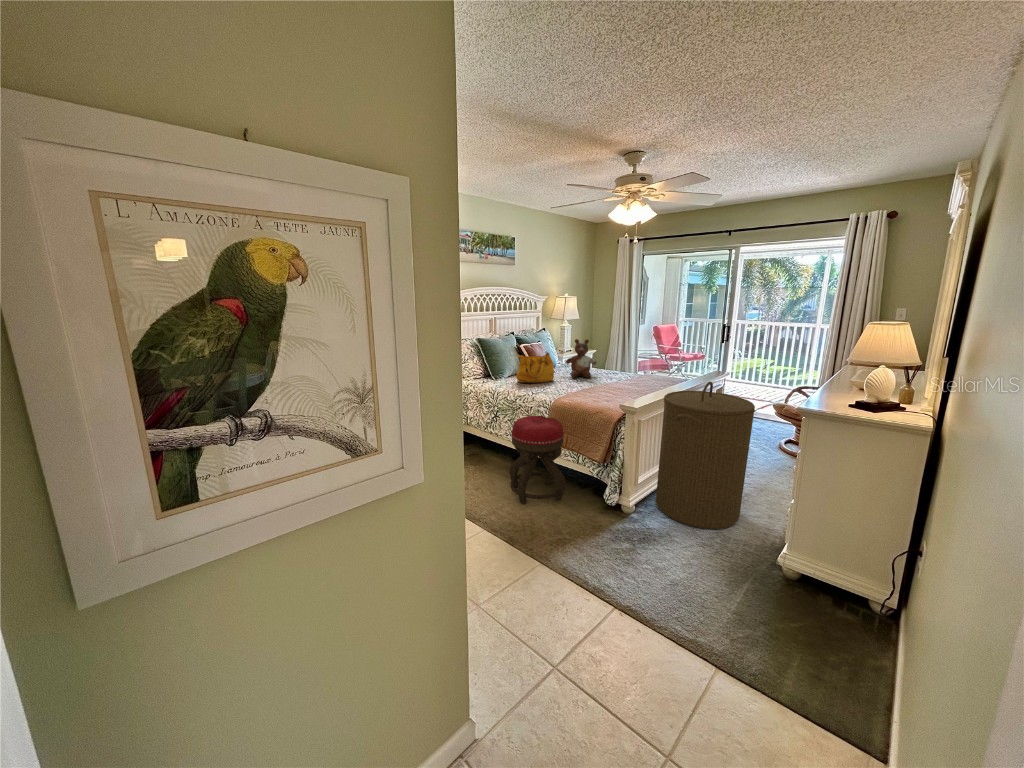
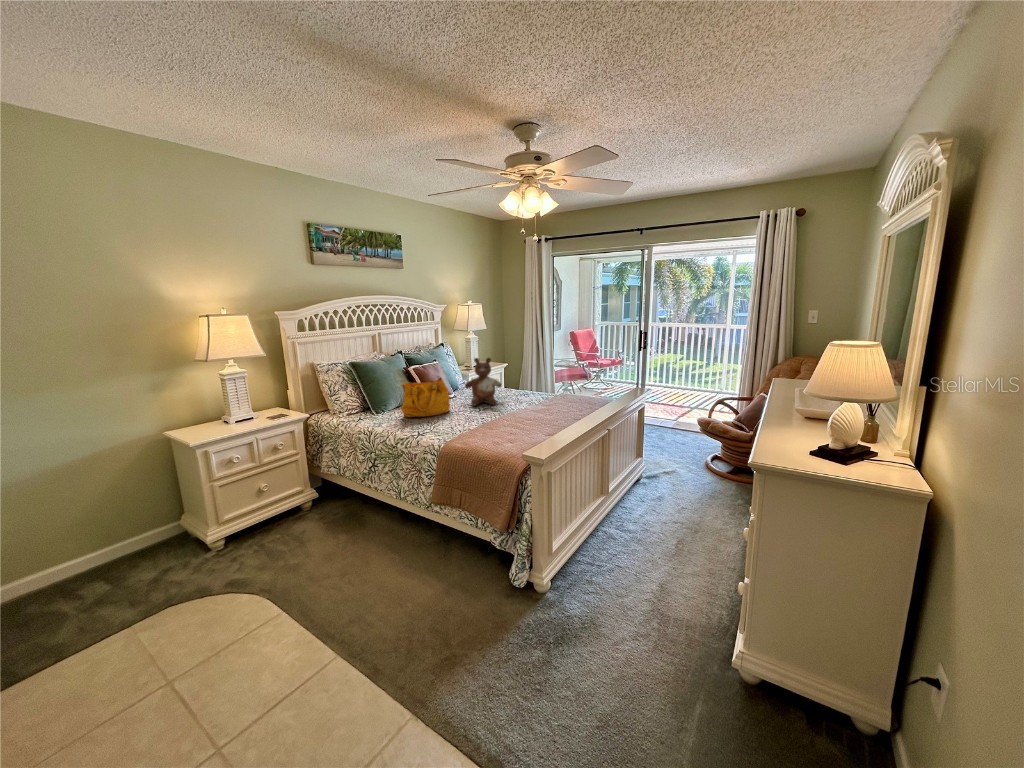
laundry hamper: present [656,382,755,529] -> none [577,415,687,605]
ottoman: present [510,416,566,504] -> none [384,469,462,595]

